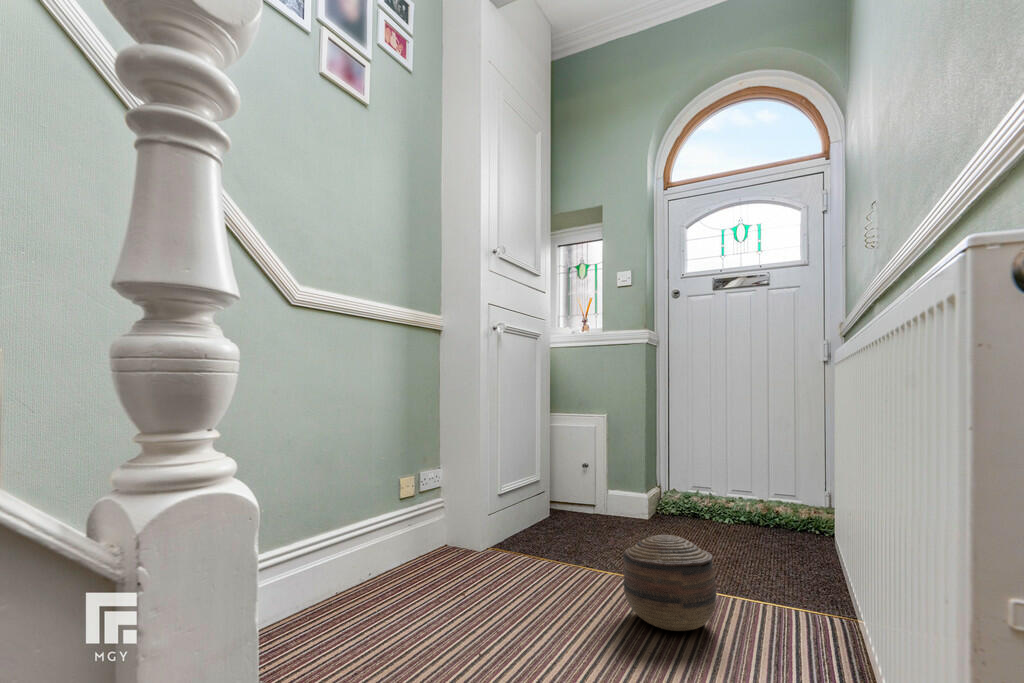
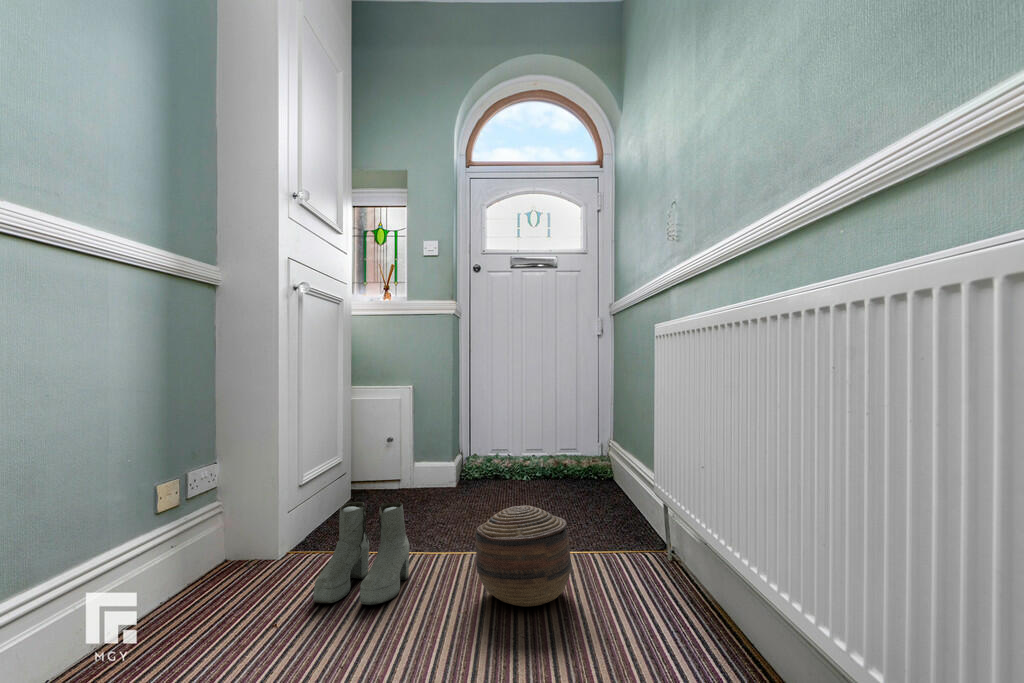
boots: none [490,511,574,599] -> present [313,502,410,605]

